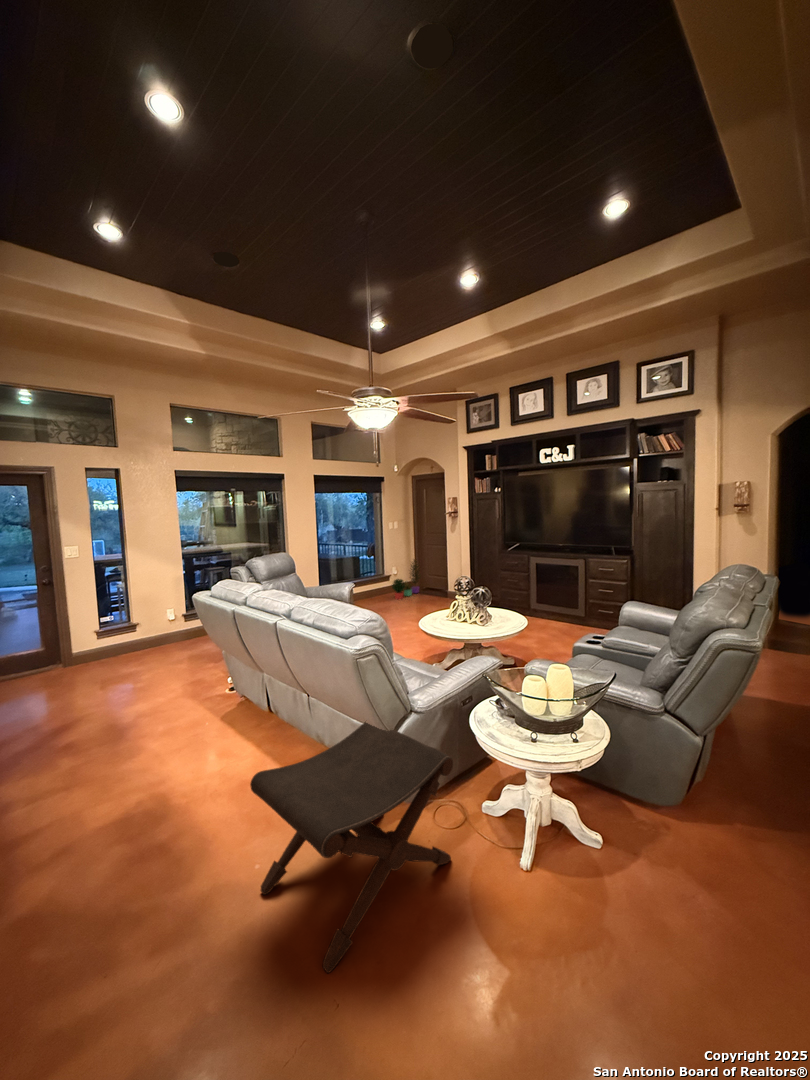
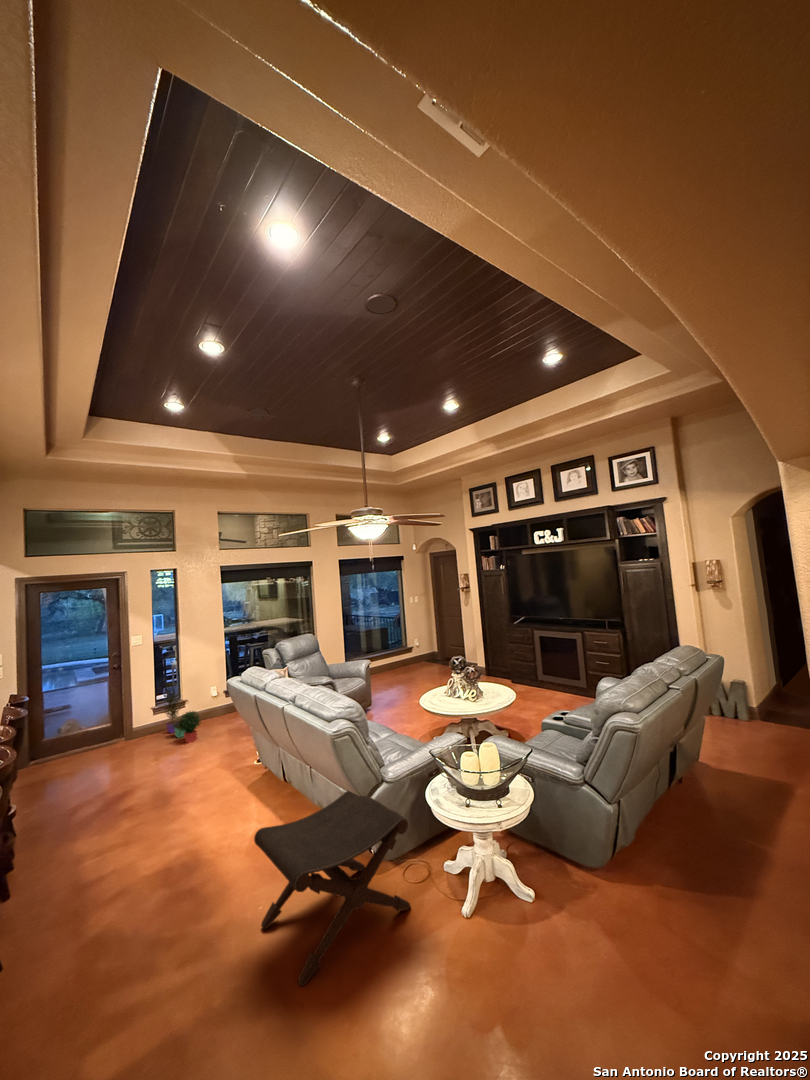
potted plant: present [392,560,420,599] -> present [164,683,201,743]

